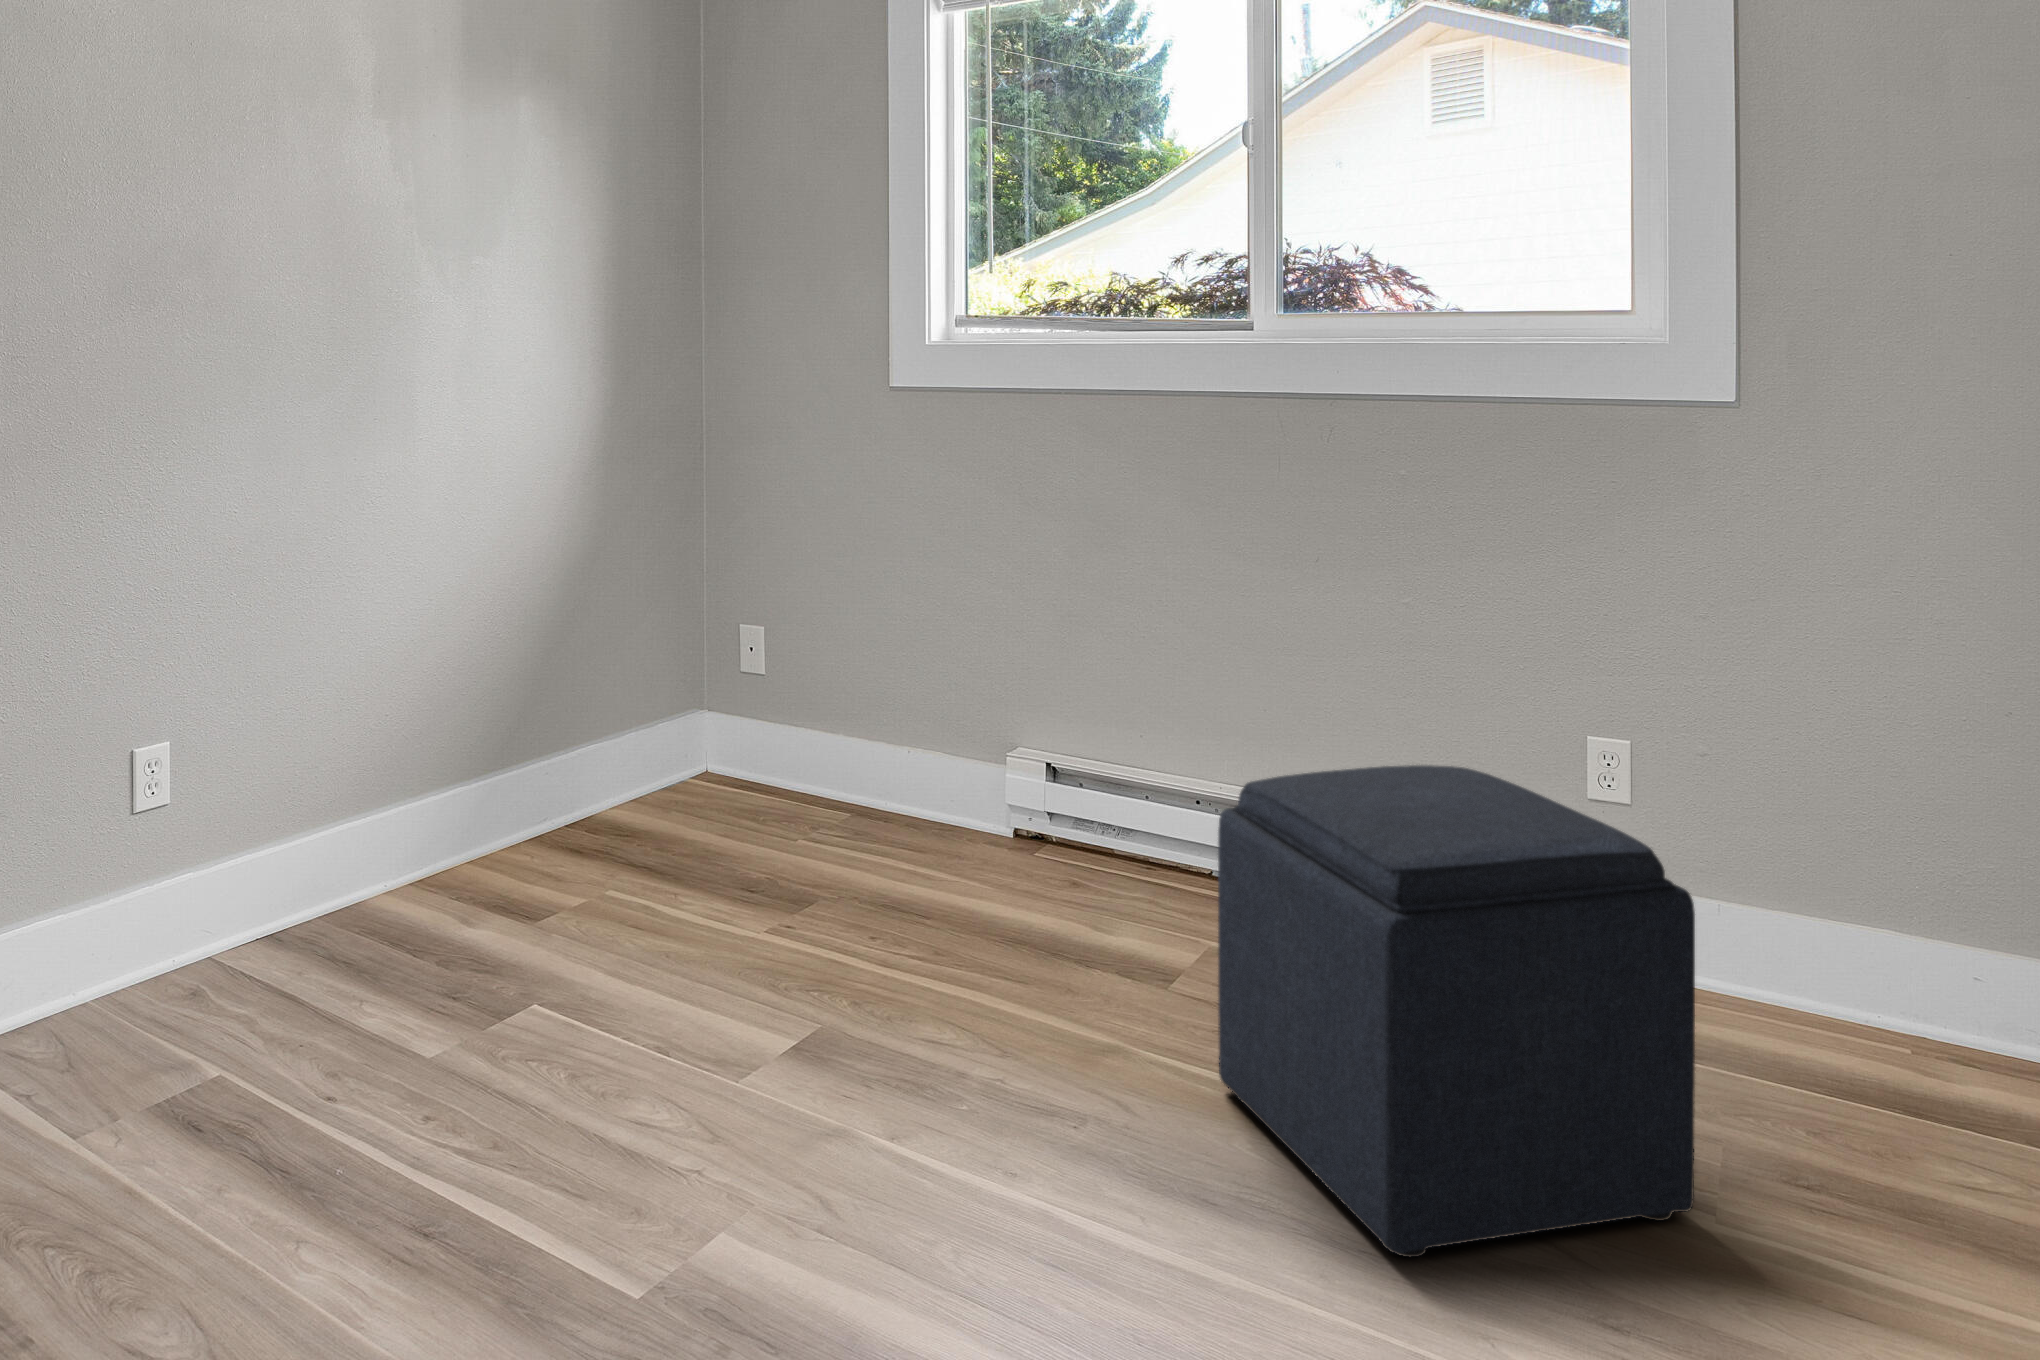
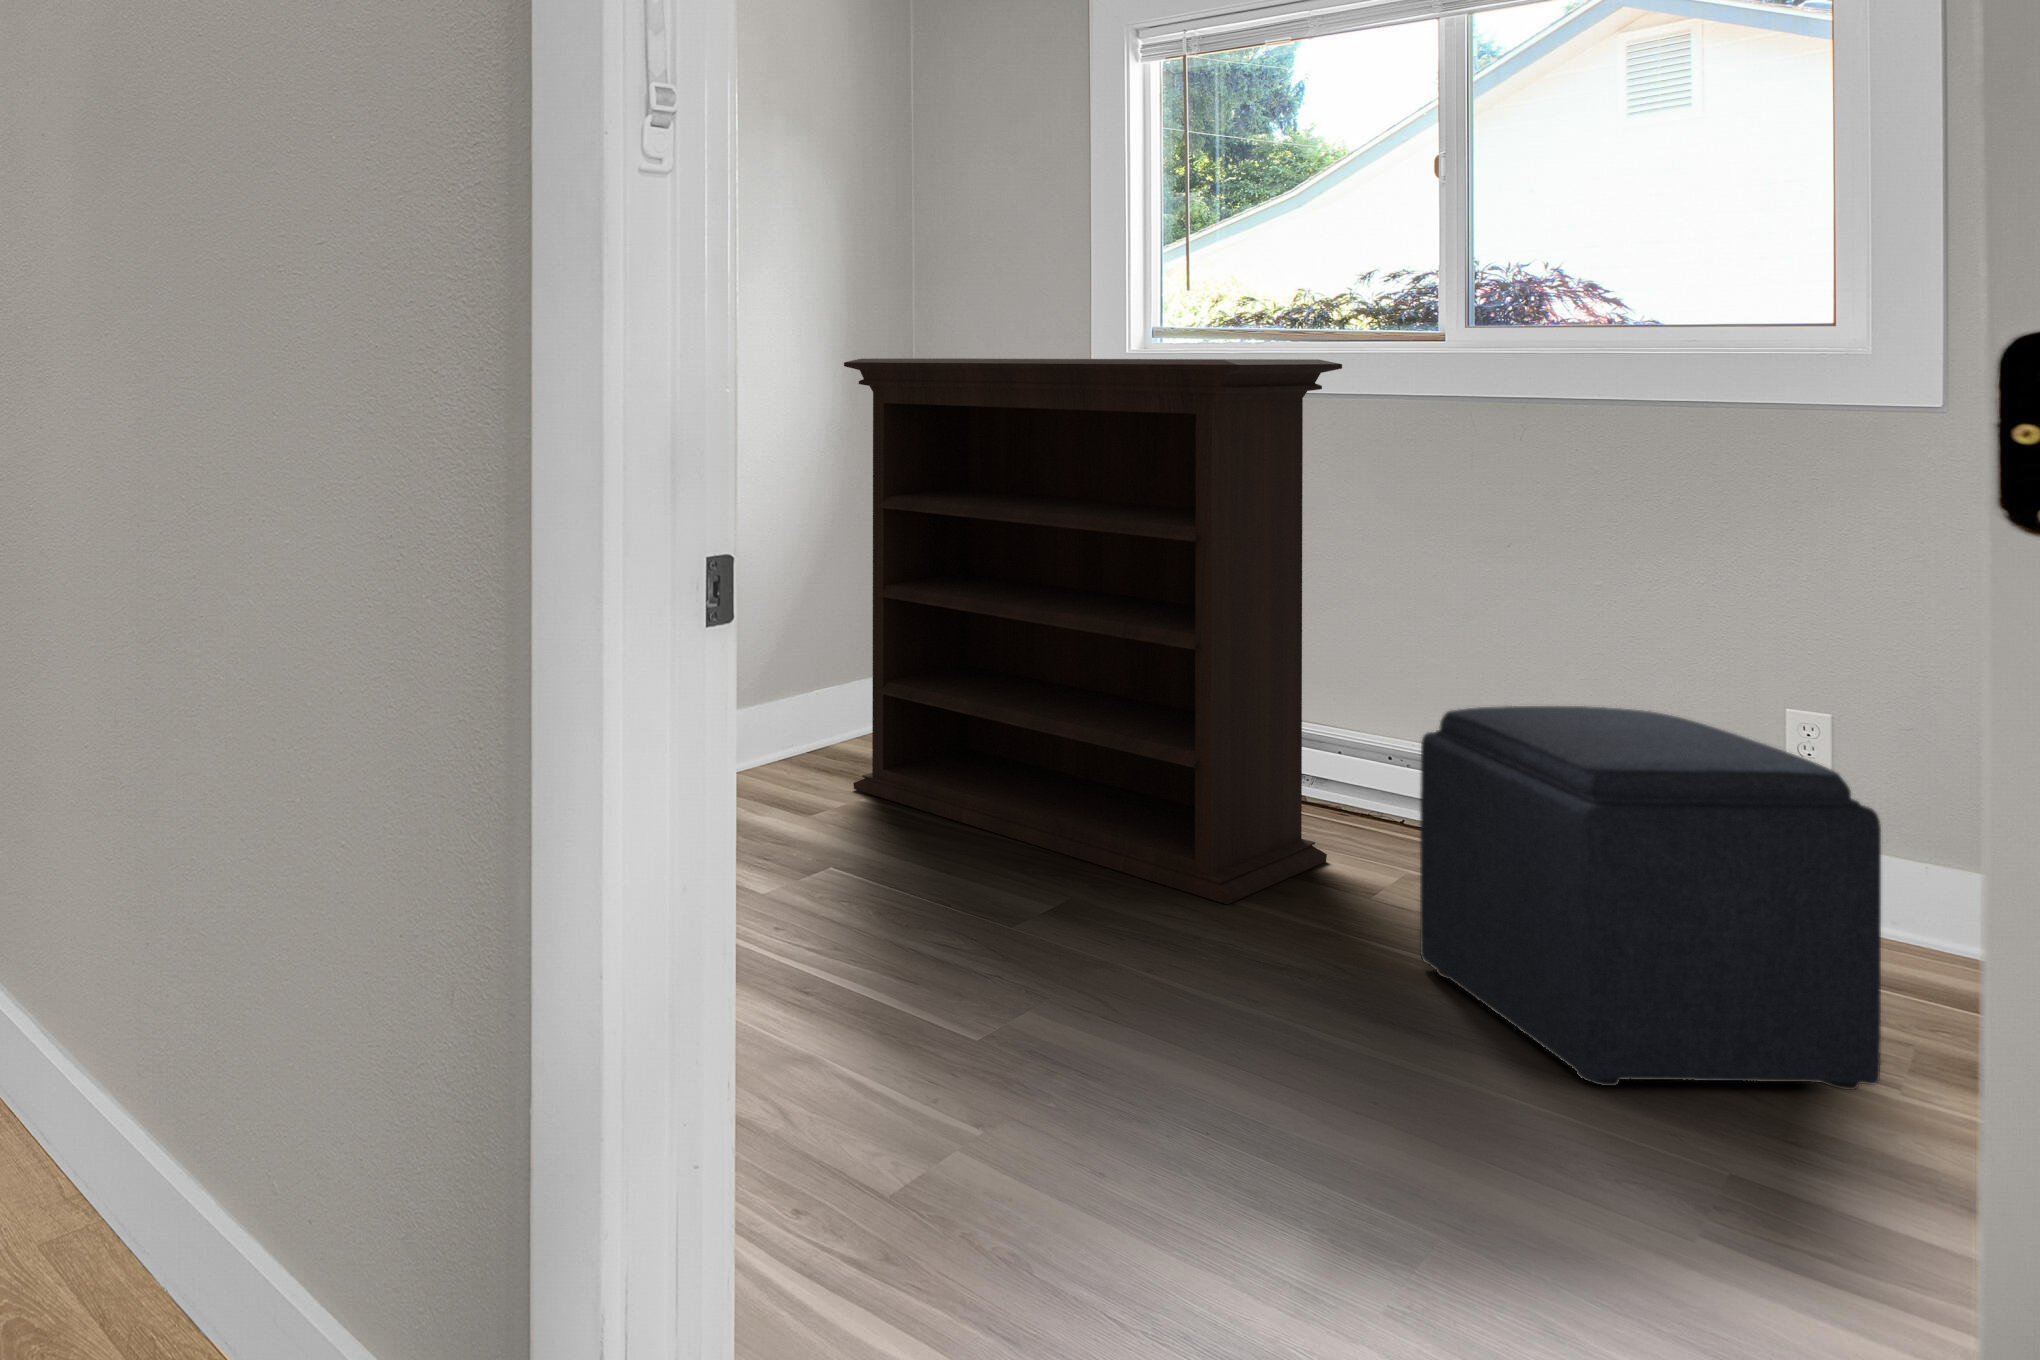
bookshelf: none [593,354,1145,1017] -> present [844,358,1342,904]

